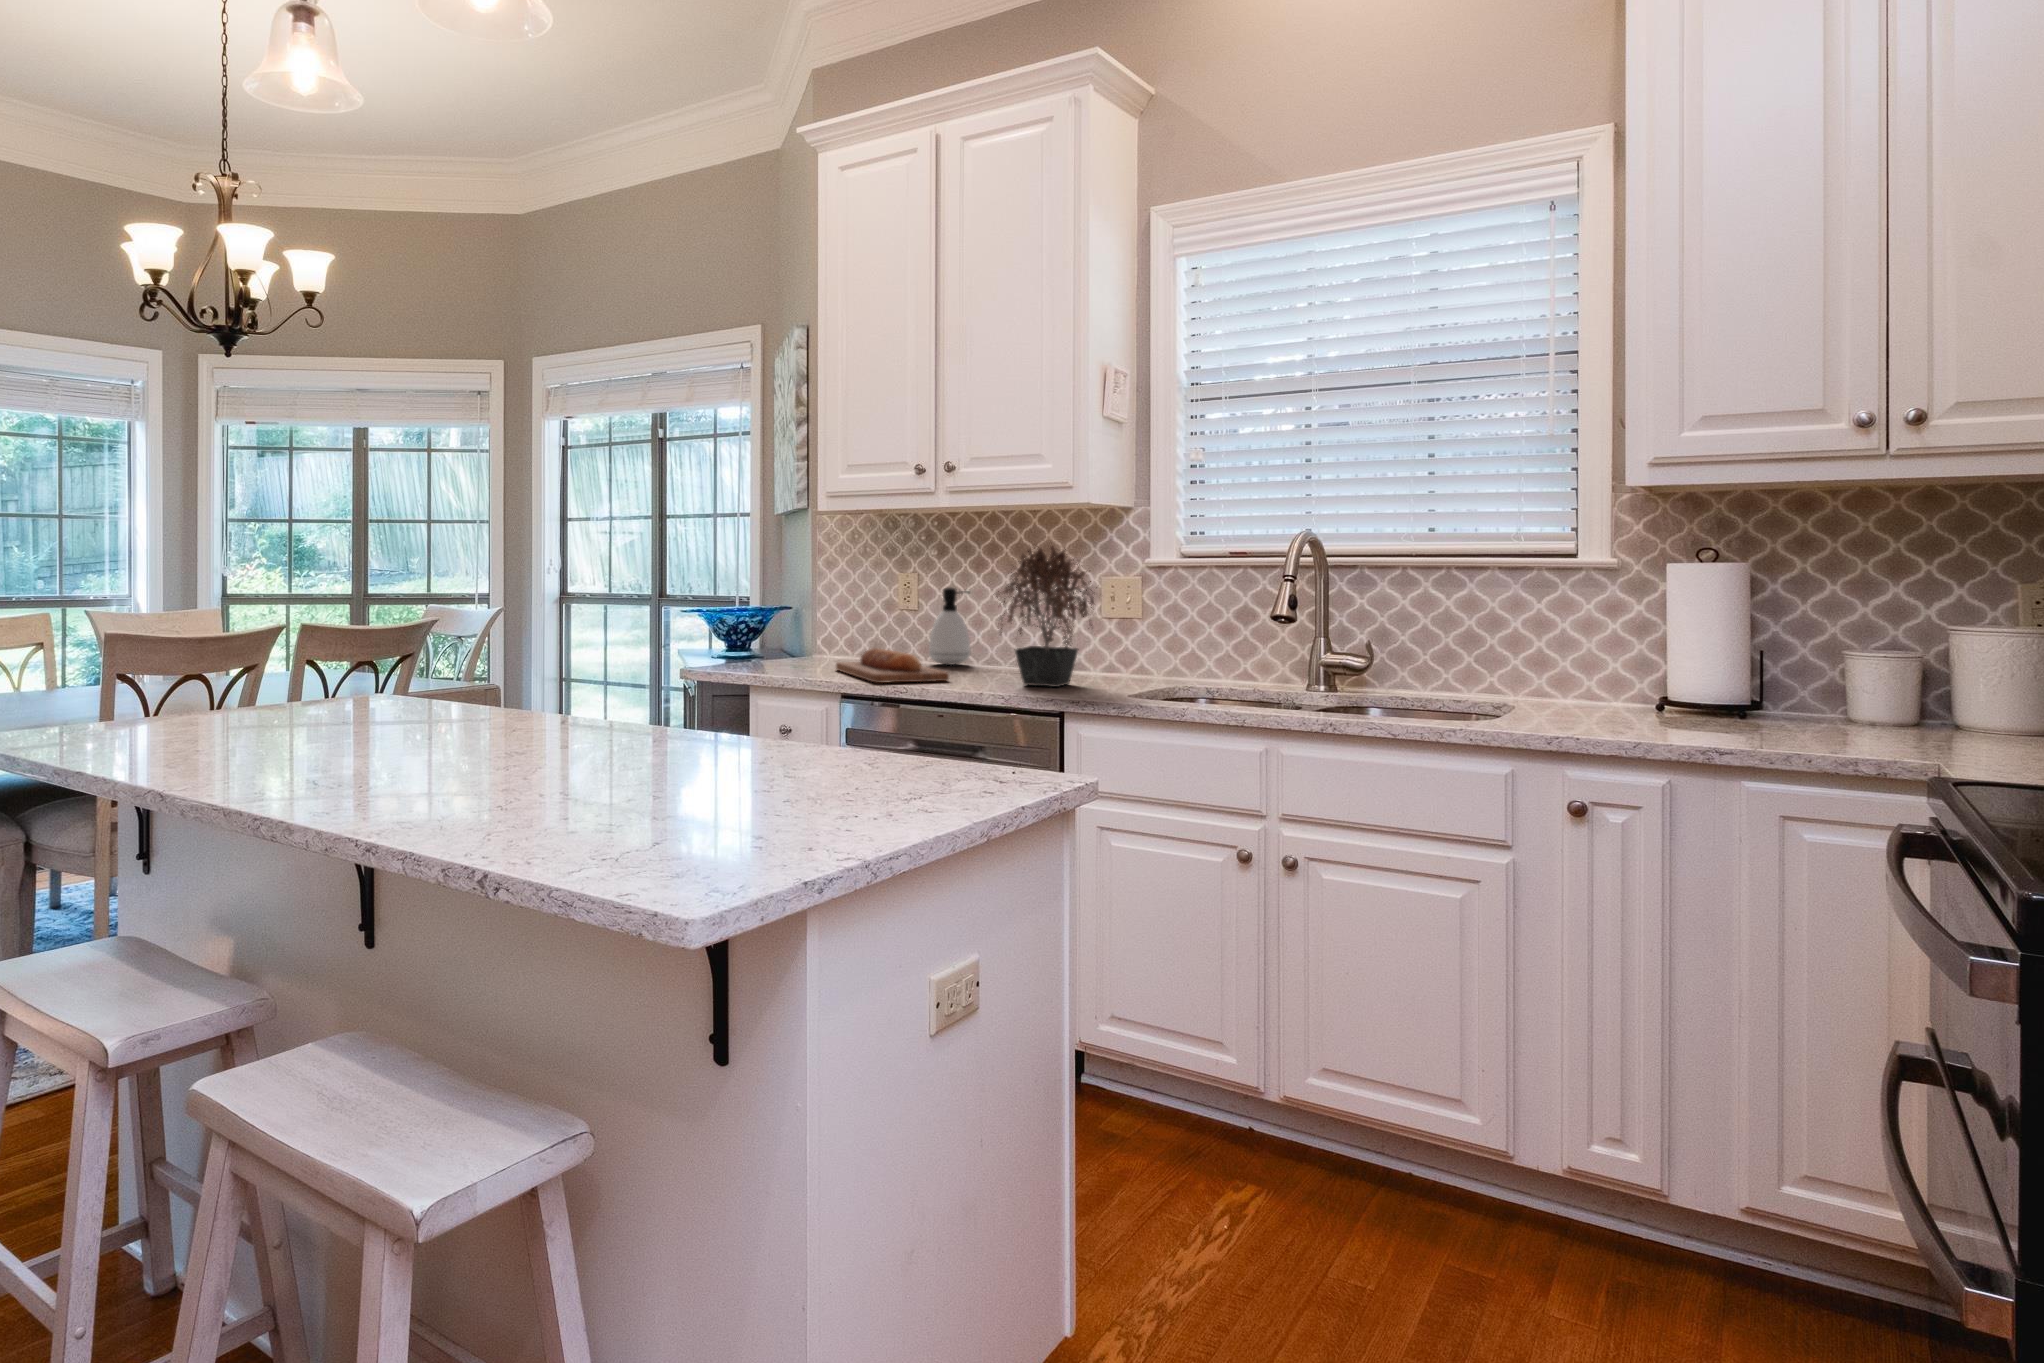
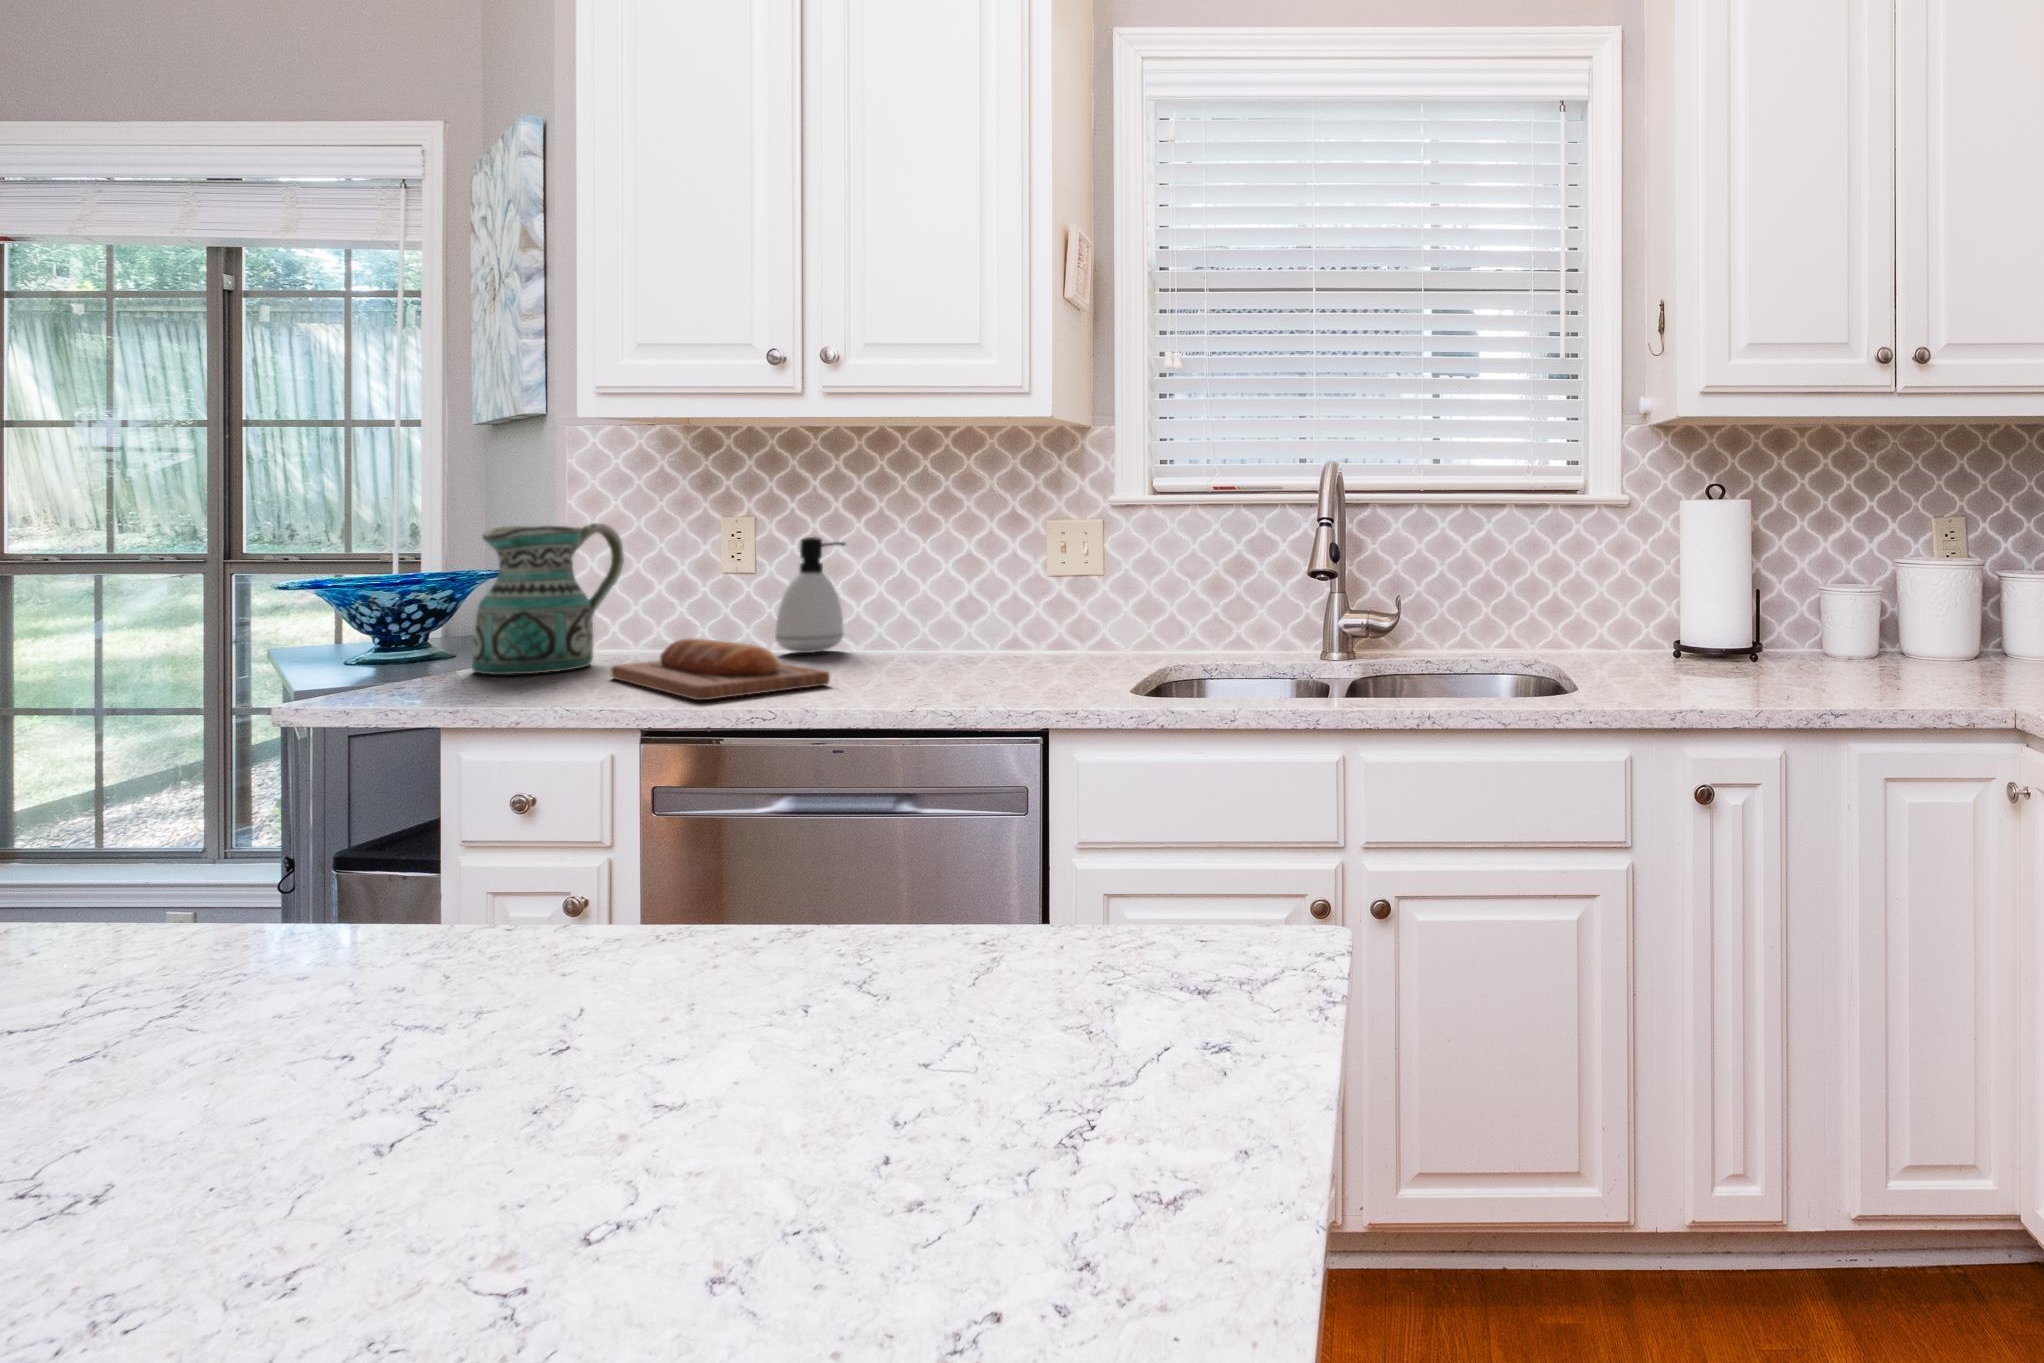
potted plant: present [996,546,1097,687] -> none [904,469,1071,682]
ceramic pitcher: none [770,577,845,665] -> present [472,523,624,675]

